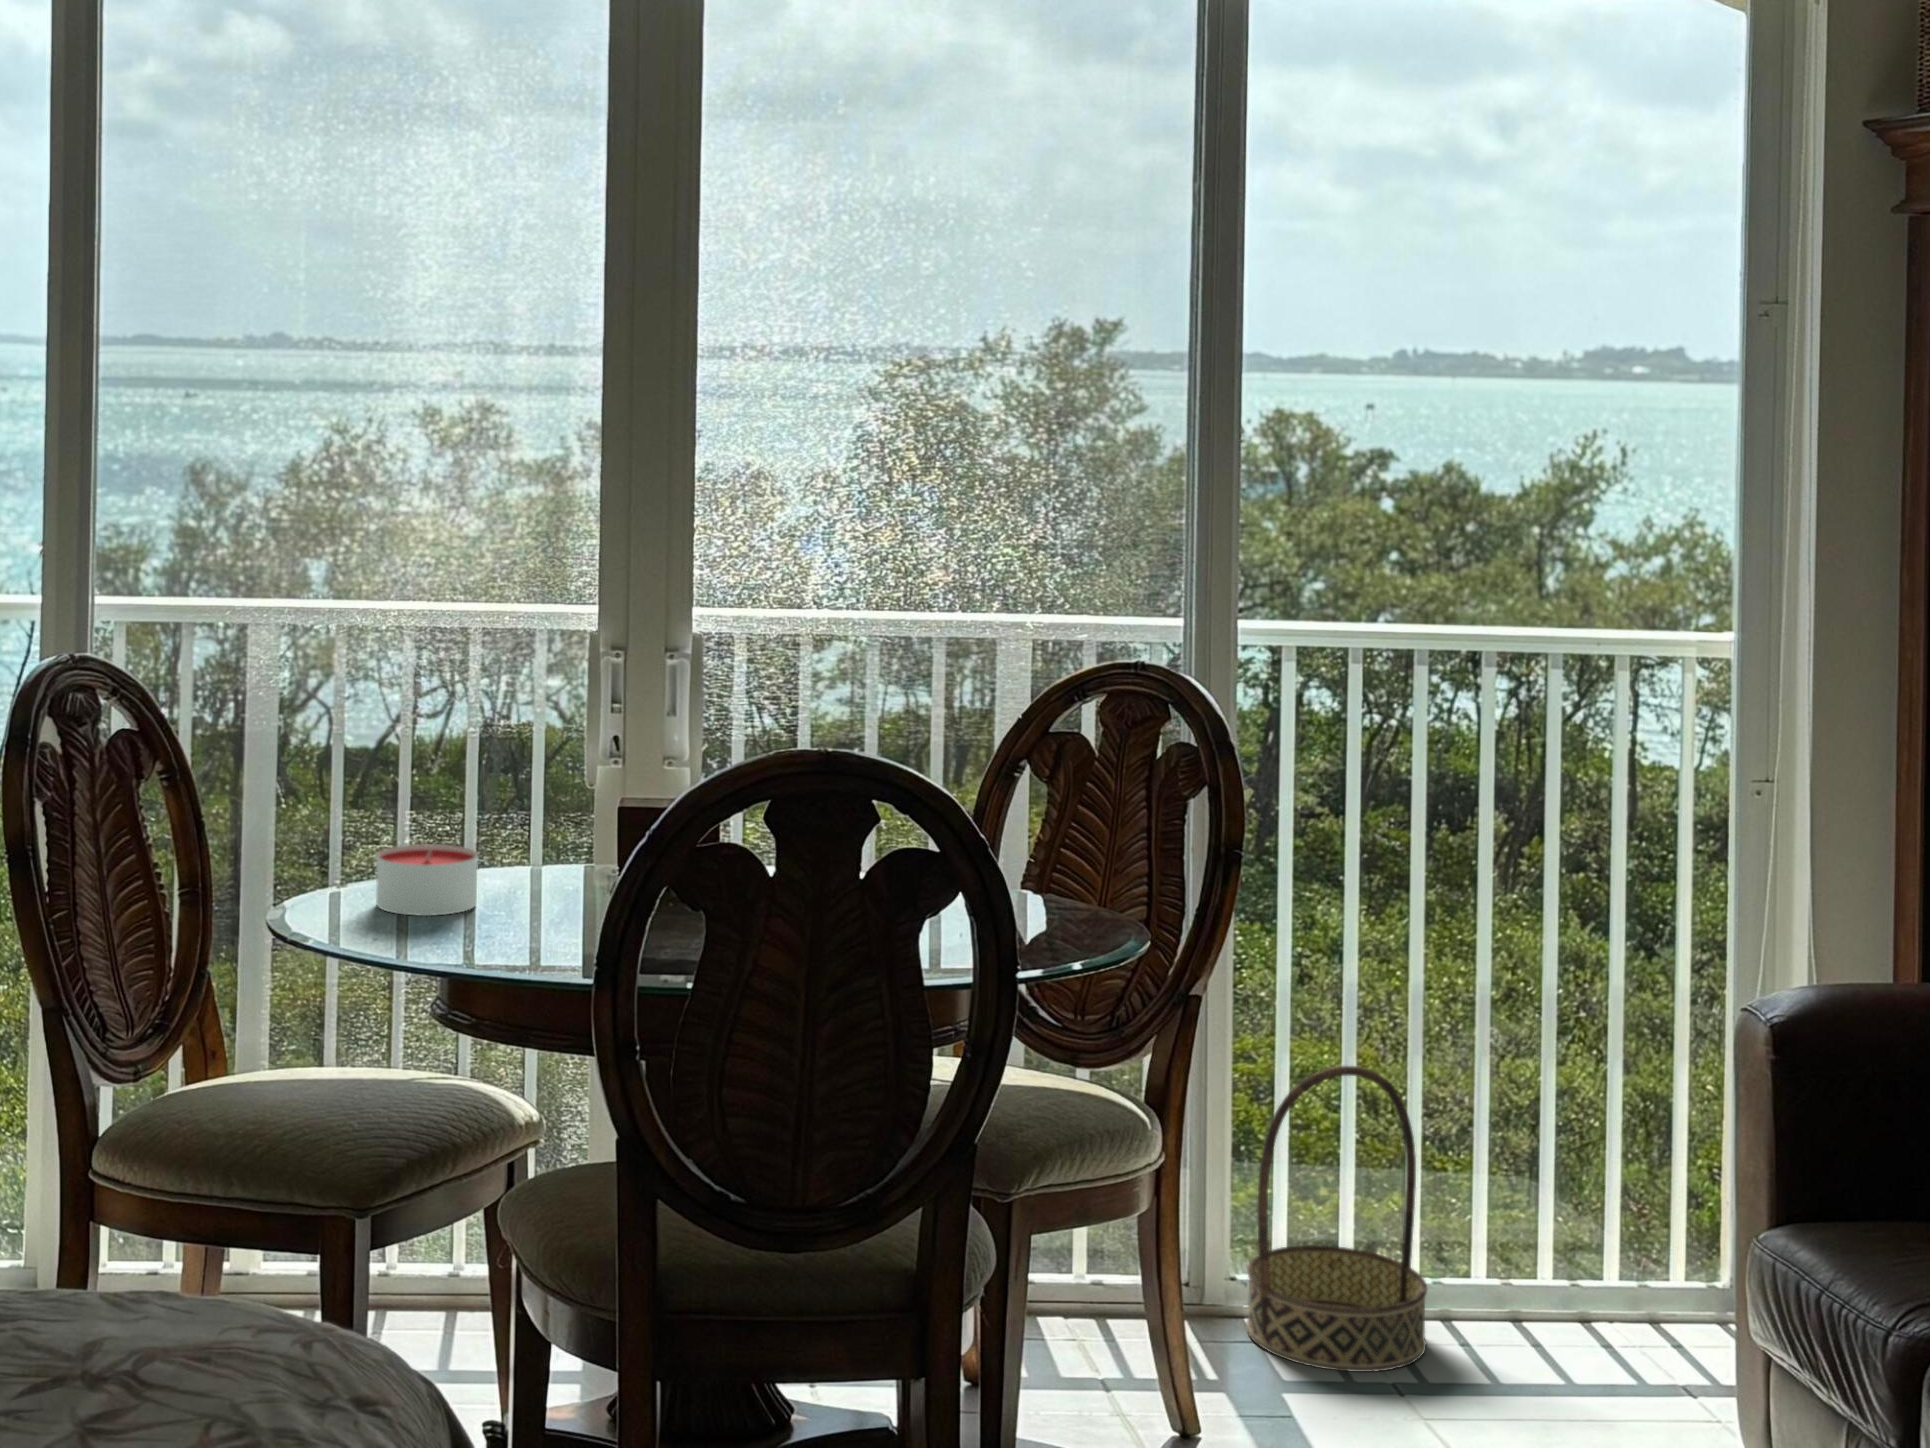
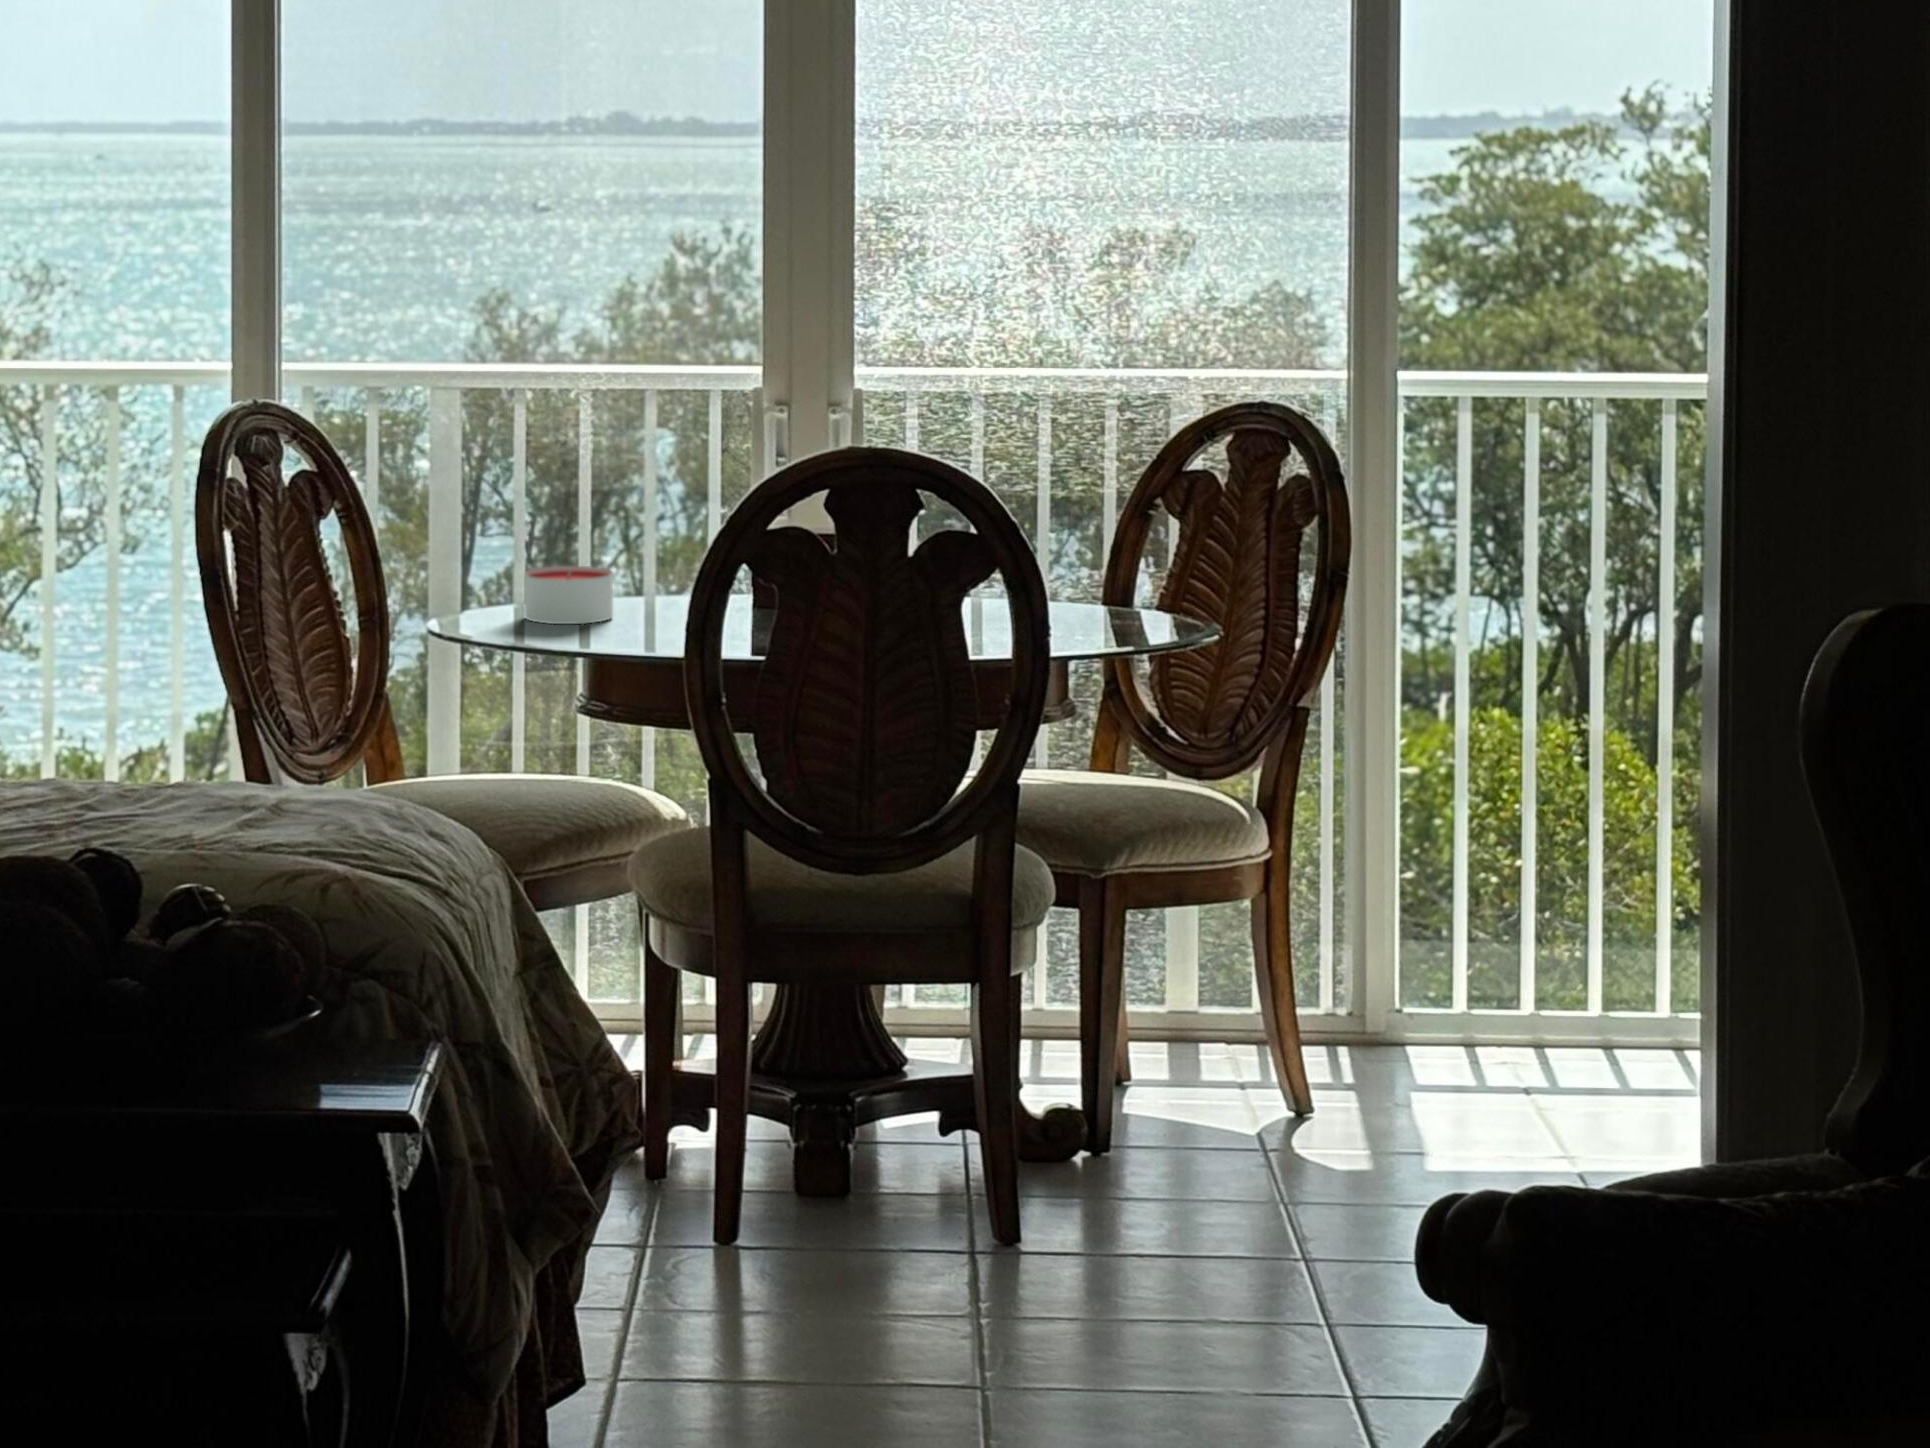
basket: present [1246,1066,1427,1372] -> none [1402,803,1580,1091]

